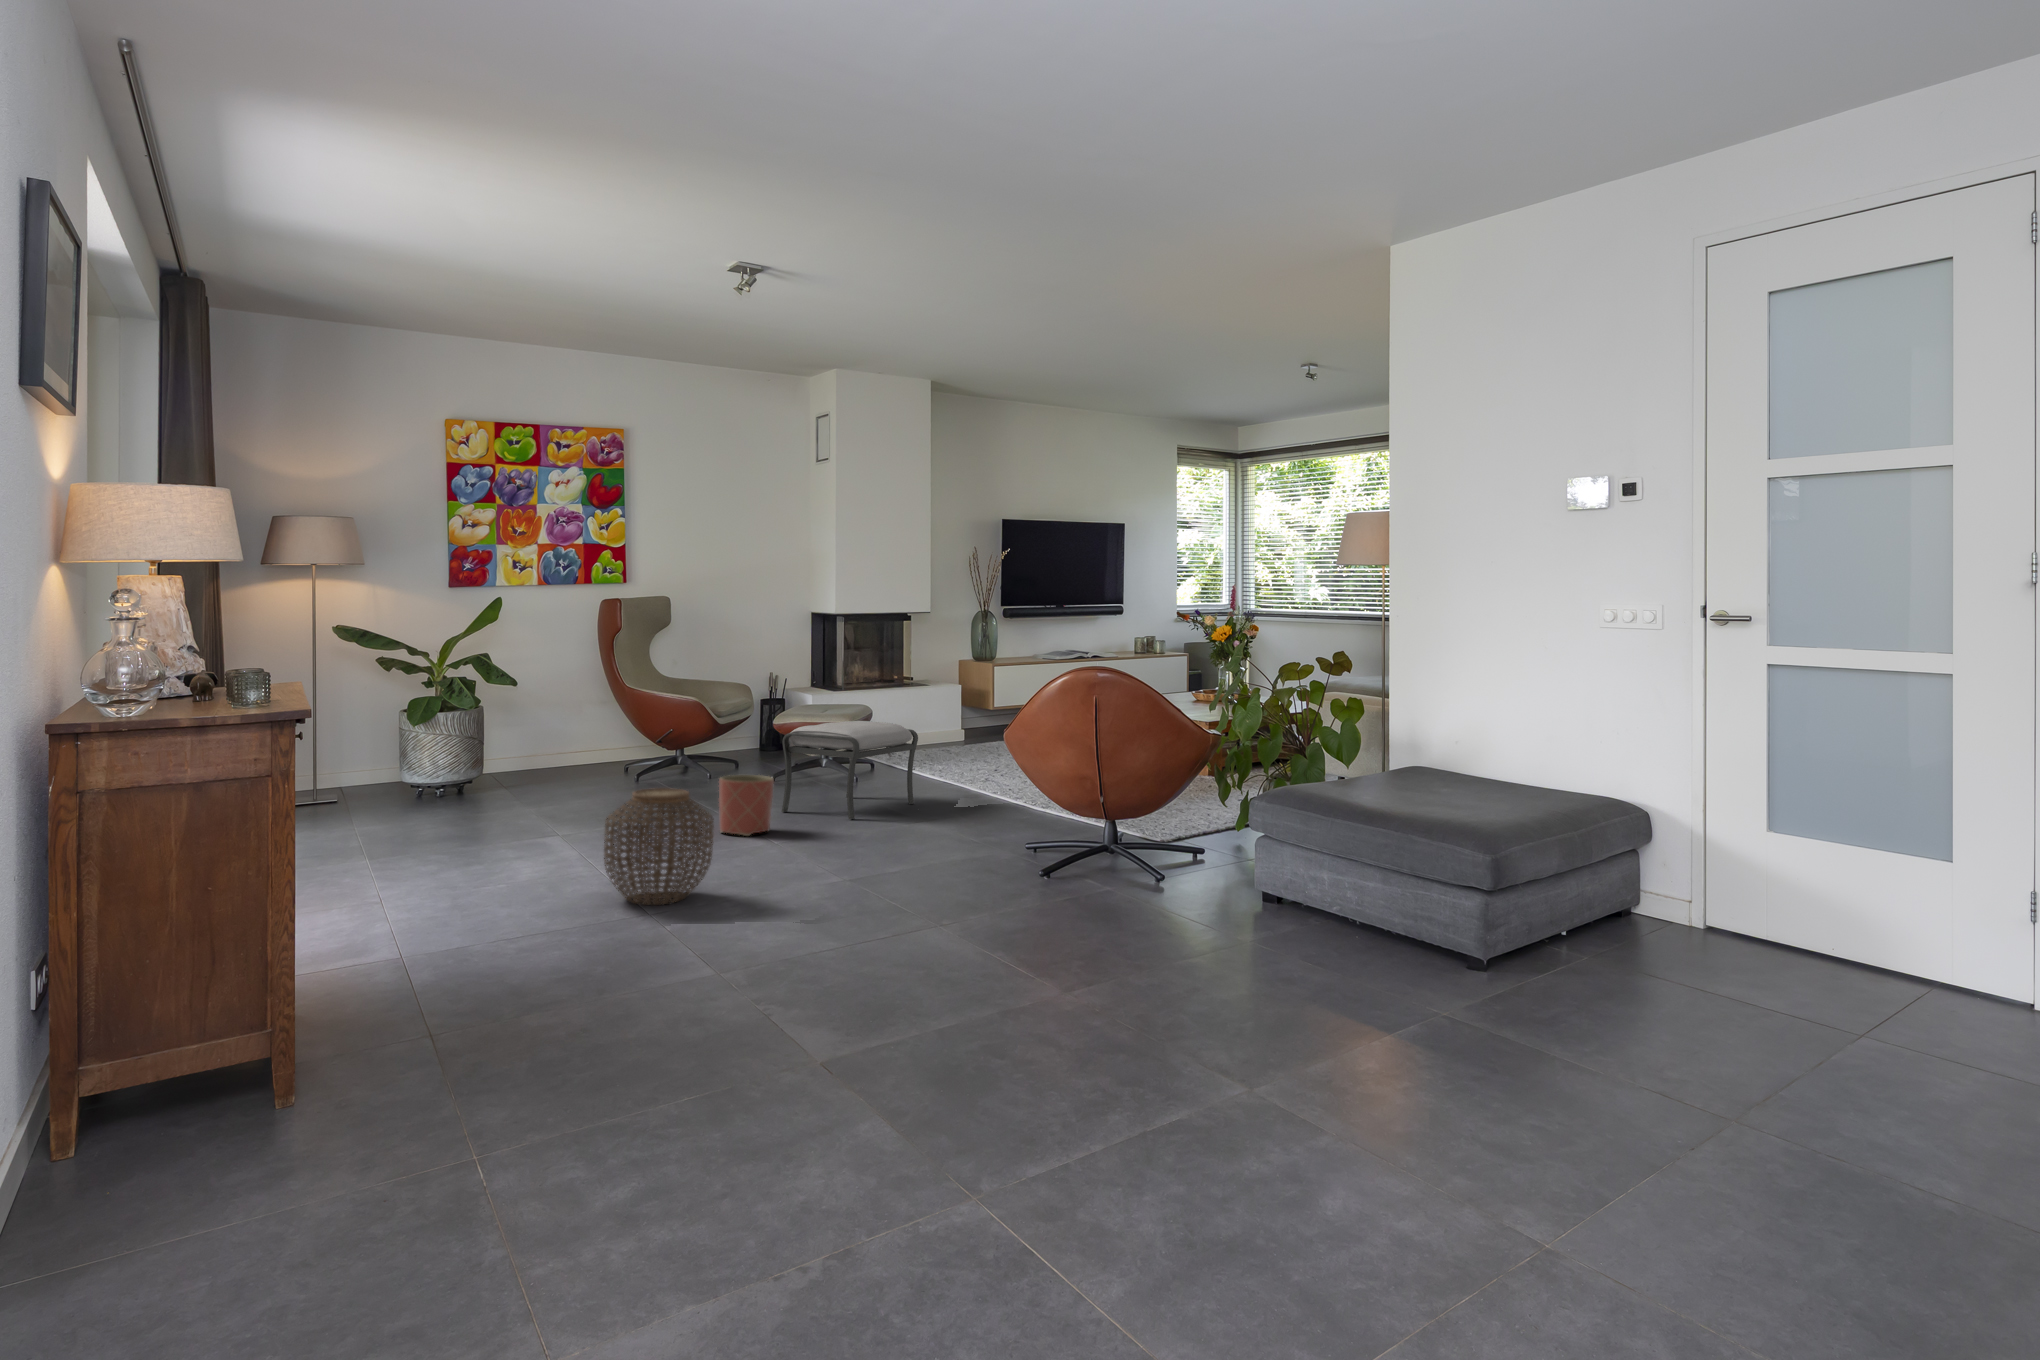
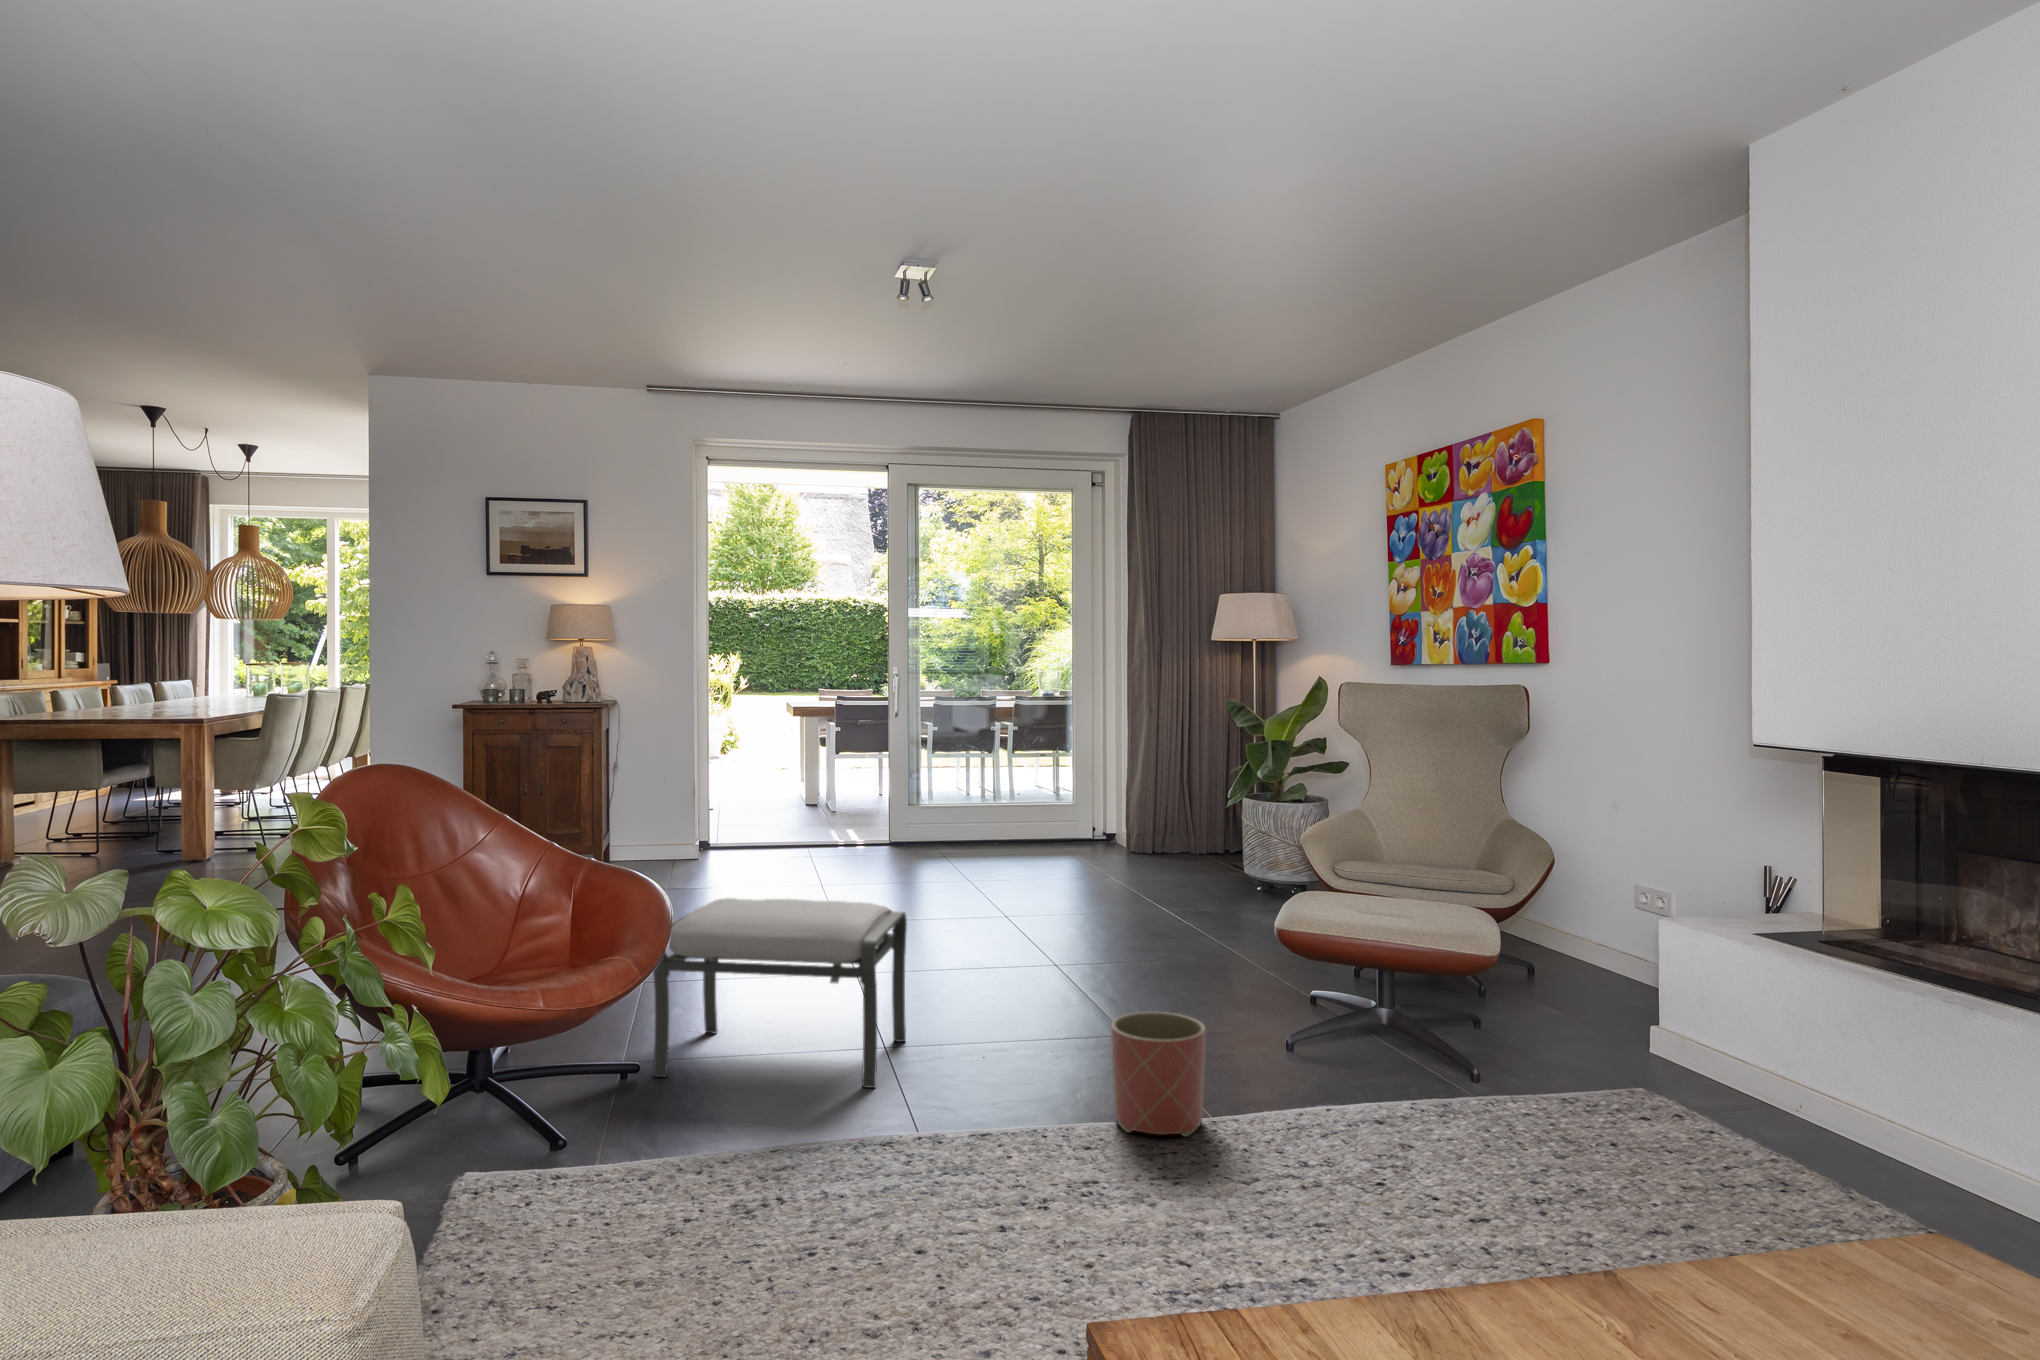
ottoman: present [781,721,918,820] -> present [653,898,907,1088]
woven basket: present [604,788,714,905] -> none [532,1011,698,1205]

